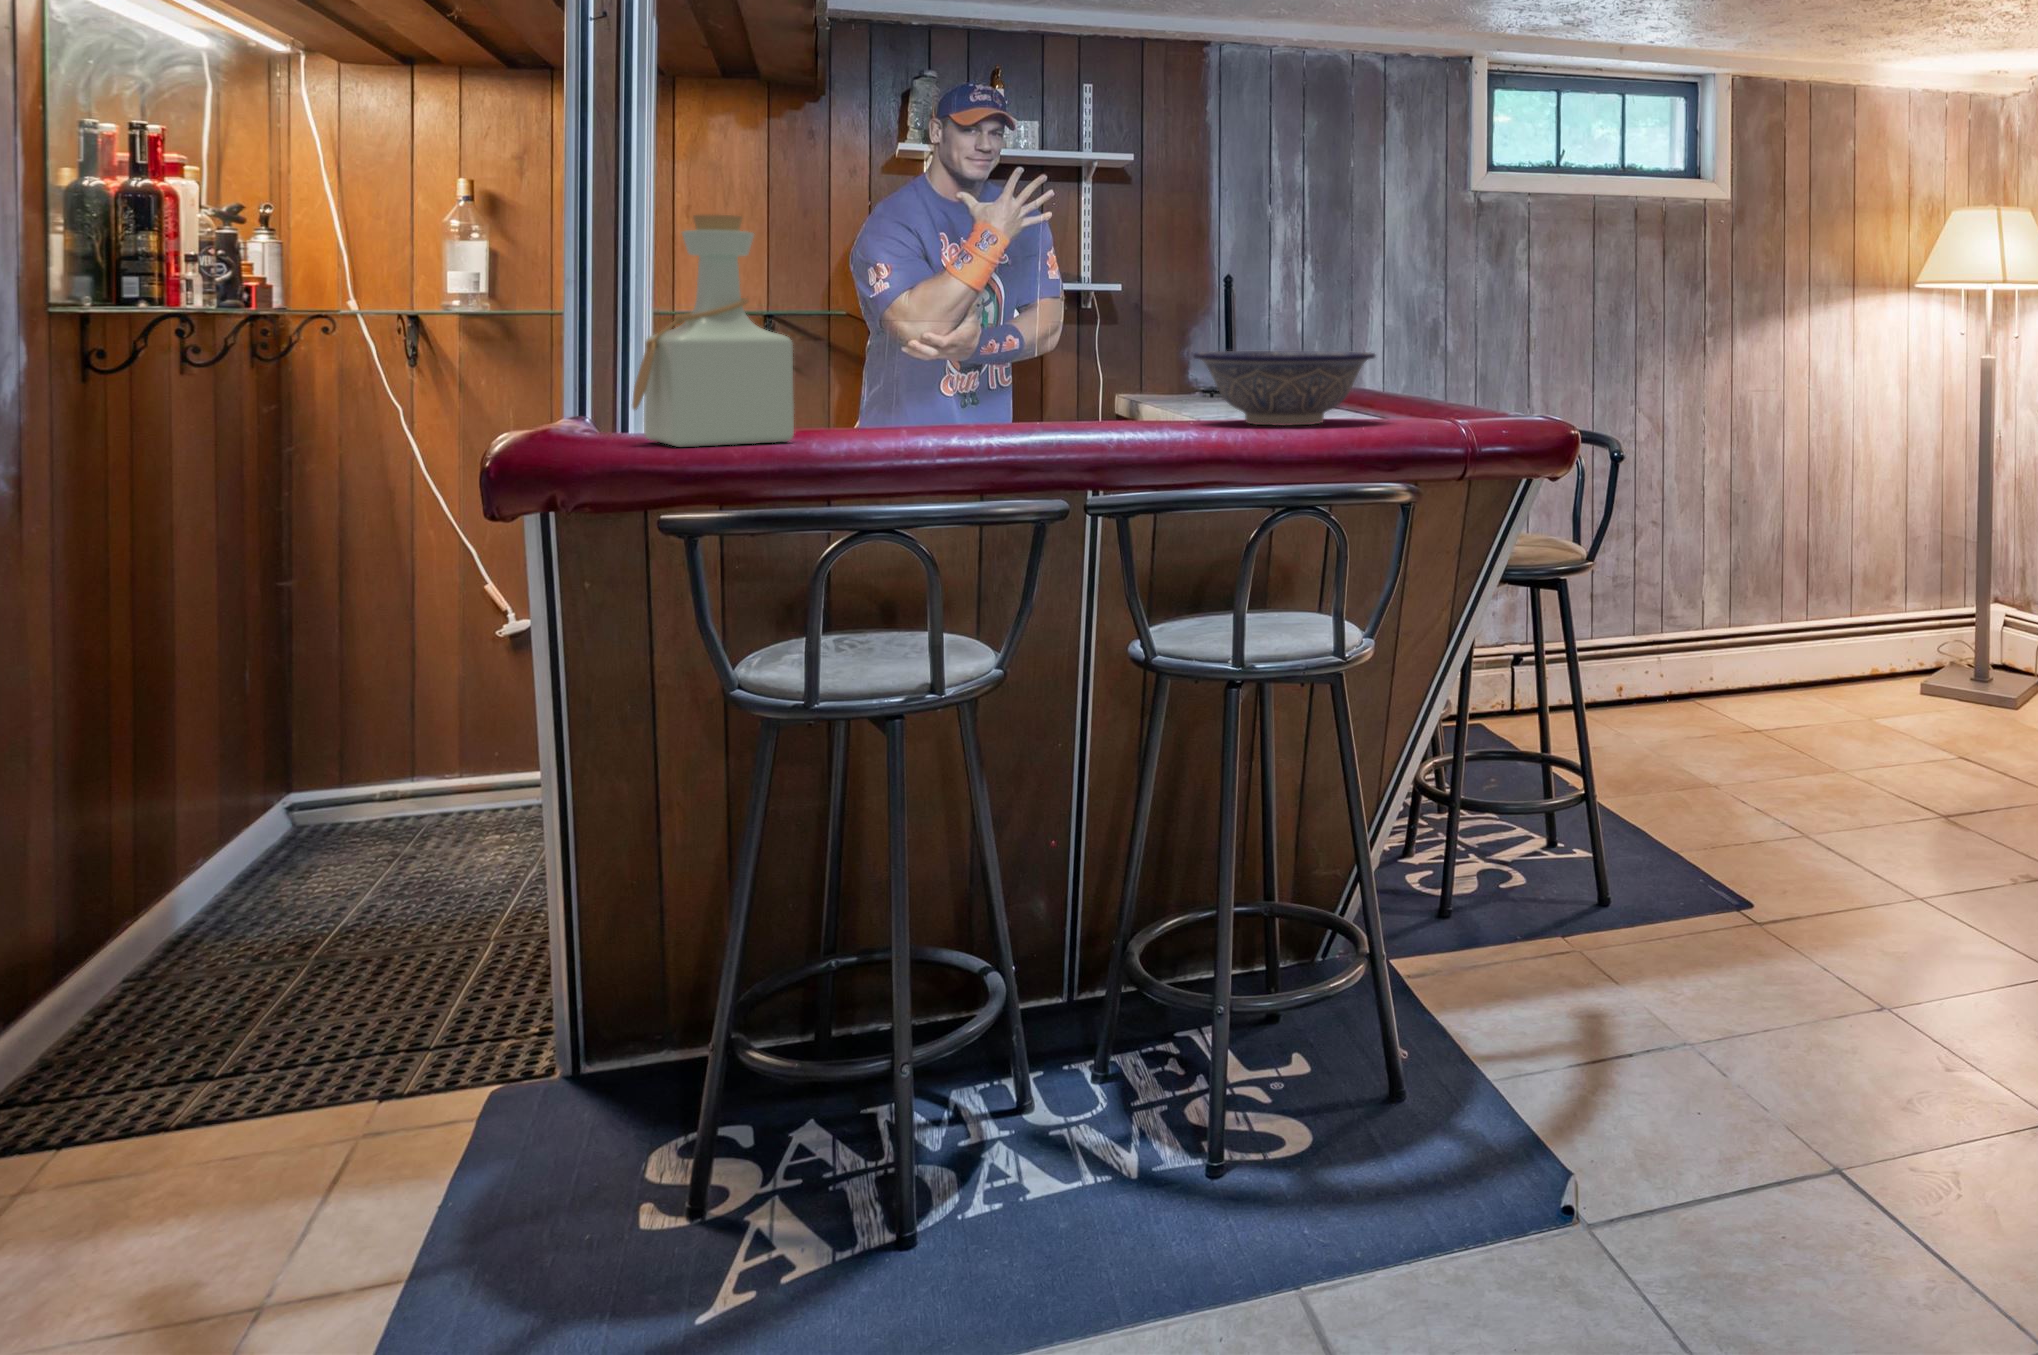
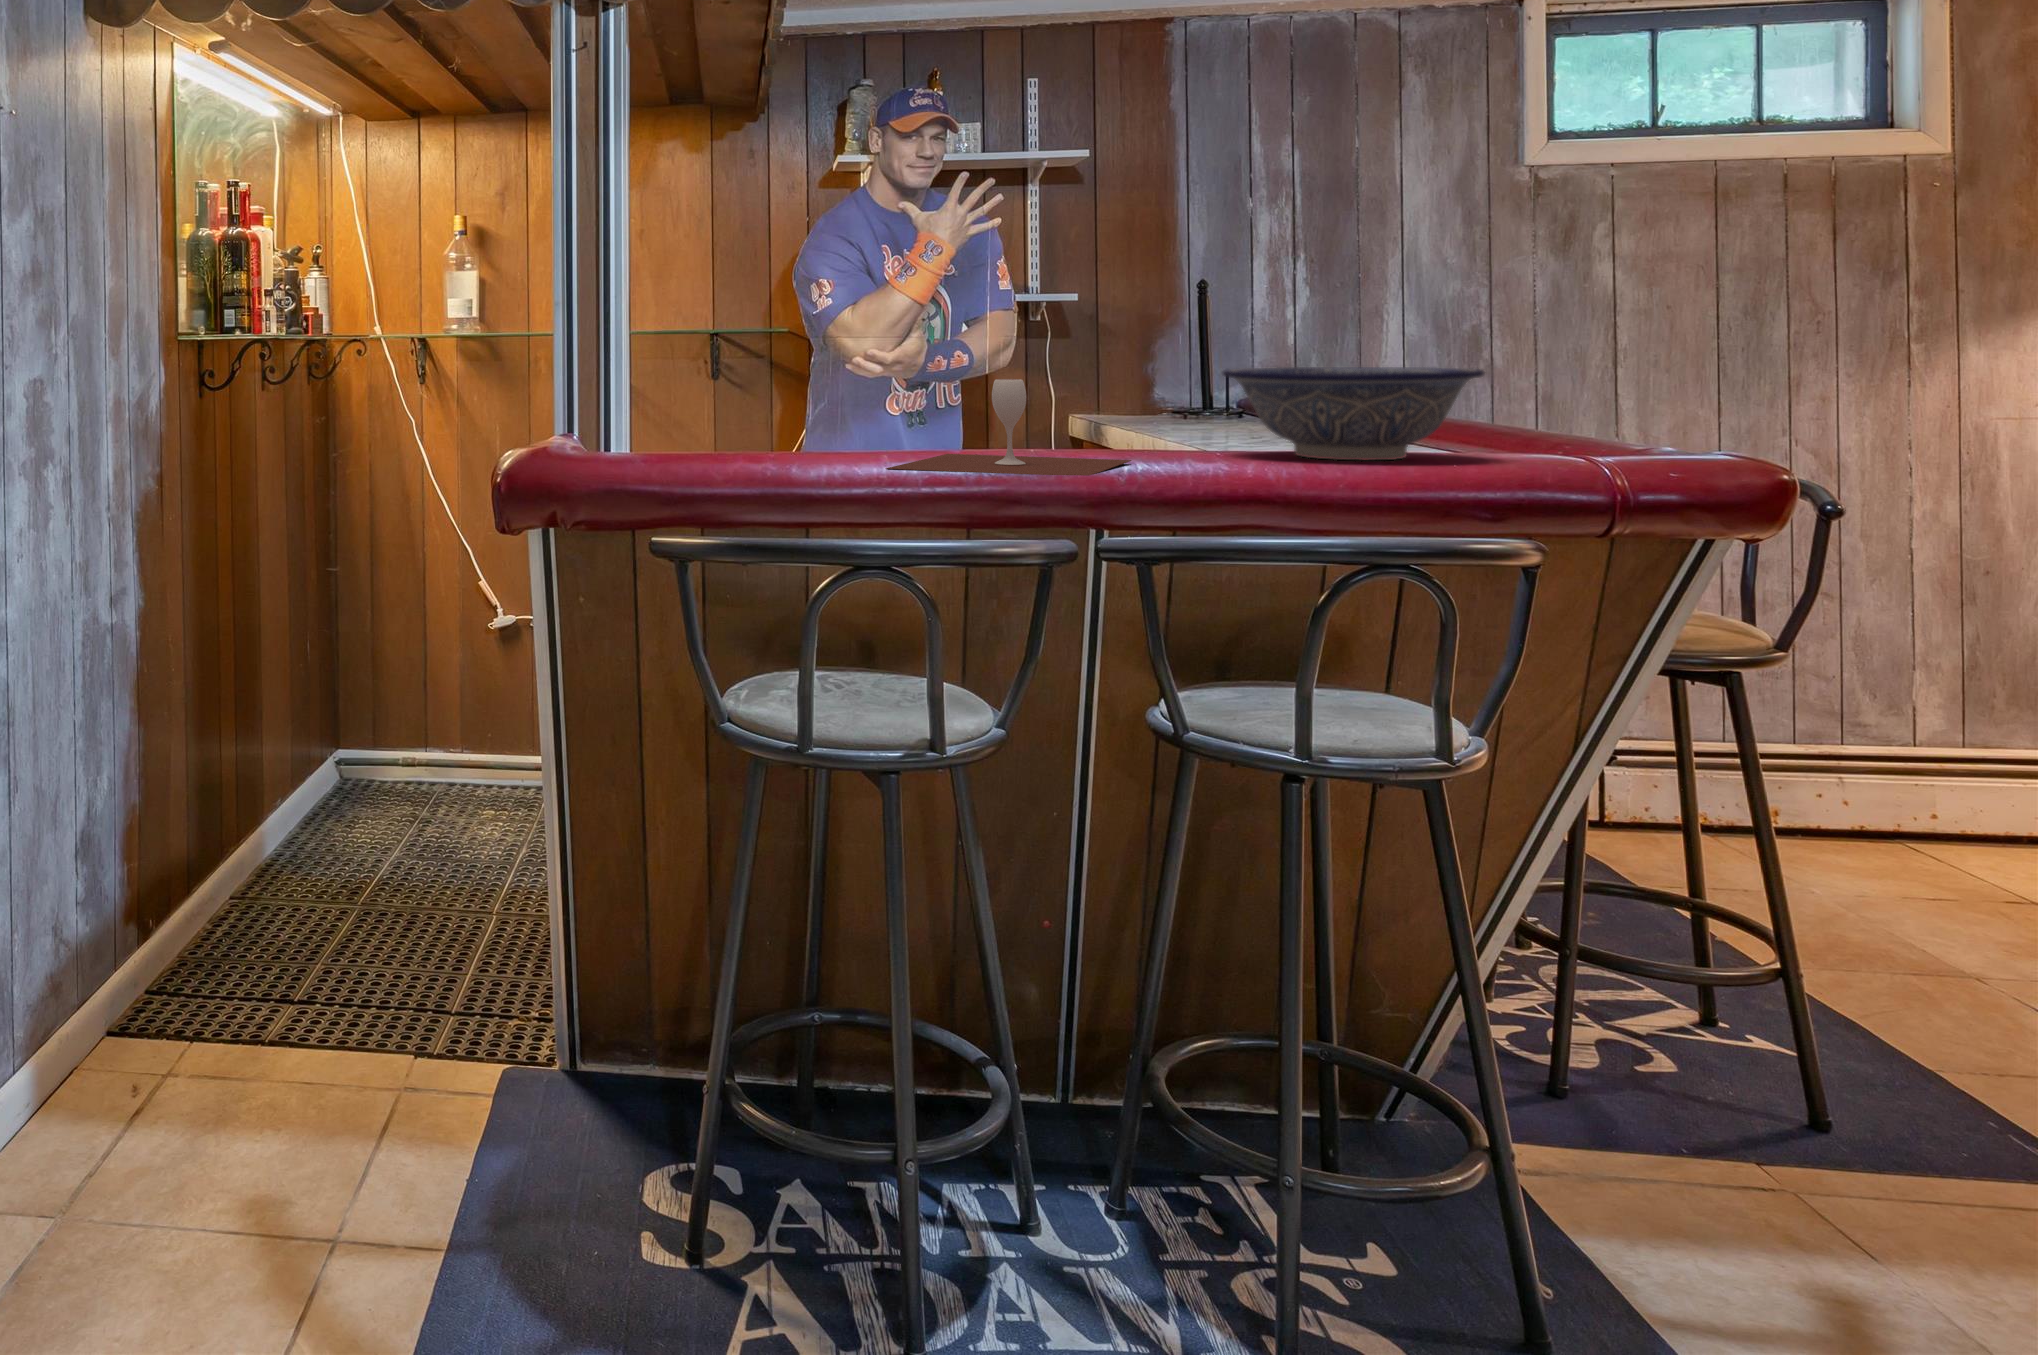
bottle: present [632,215,794,447] -> none [629,231,783,470]
wine glass: none [892,360,1112,443] -> present [886,379,1131,476]

